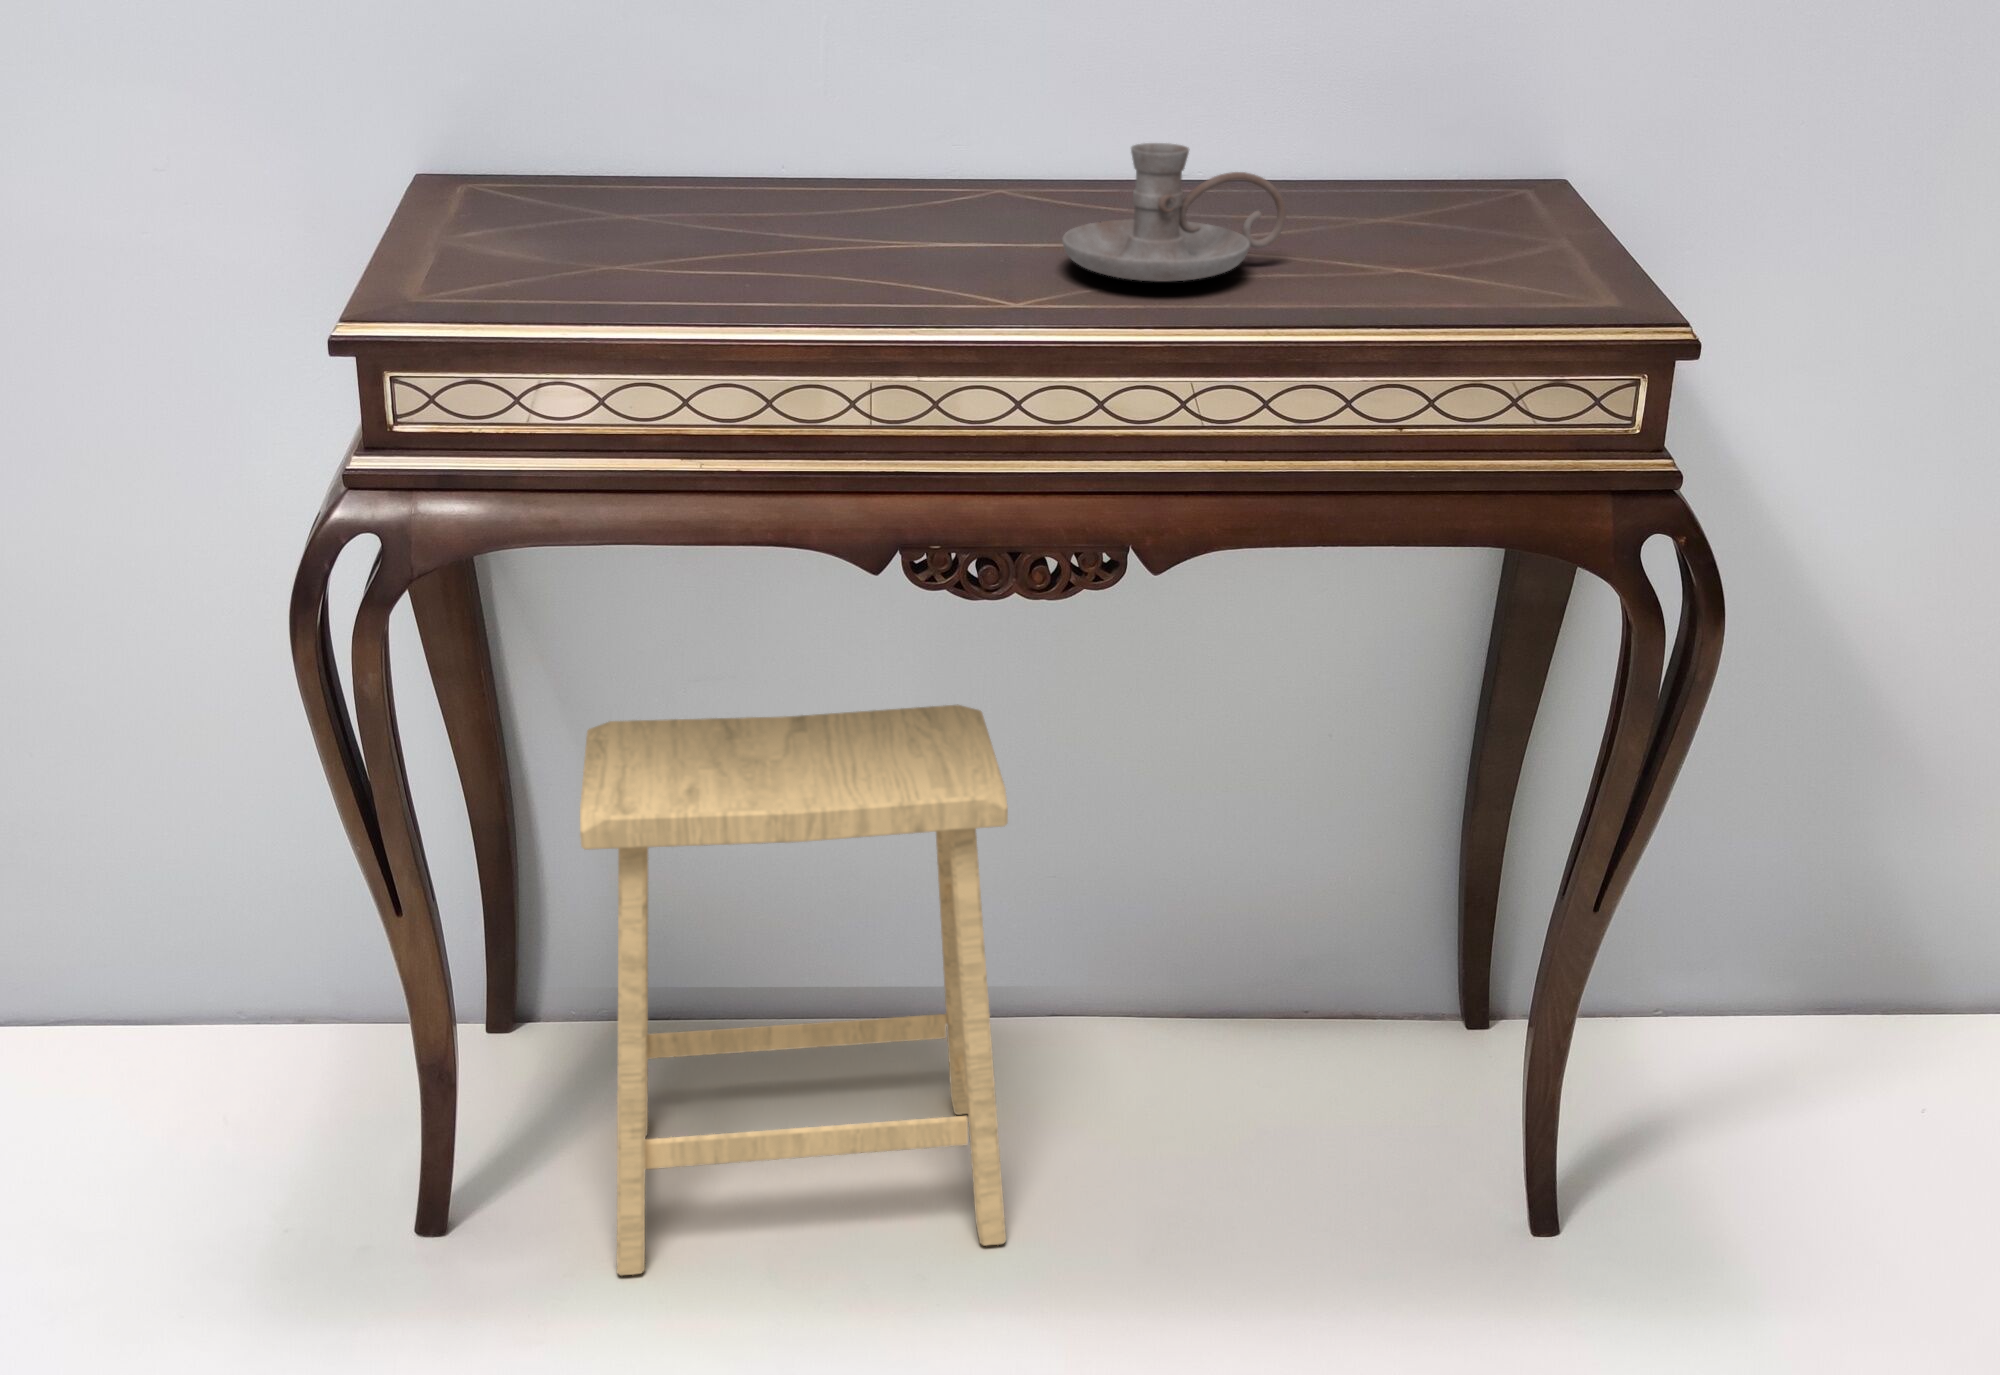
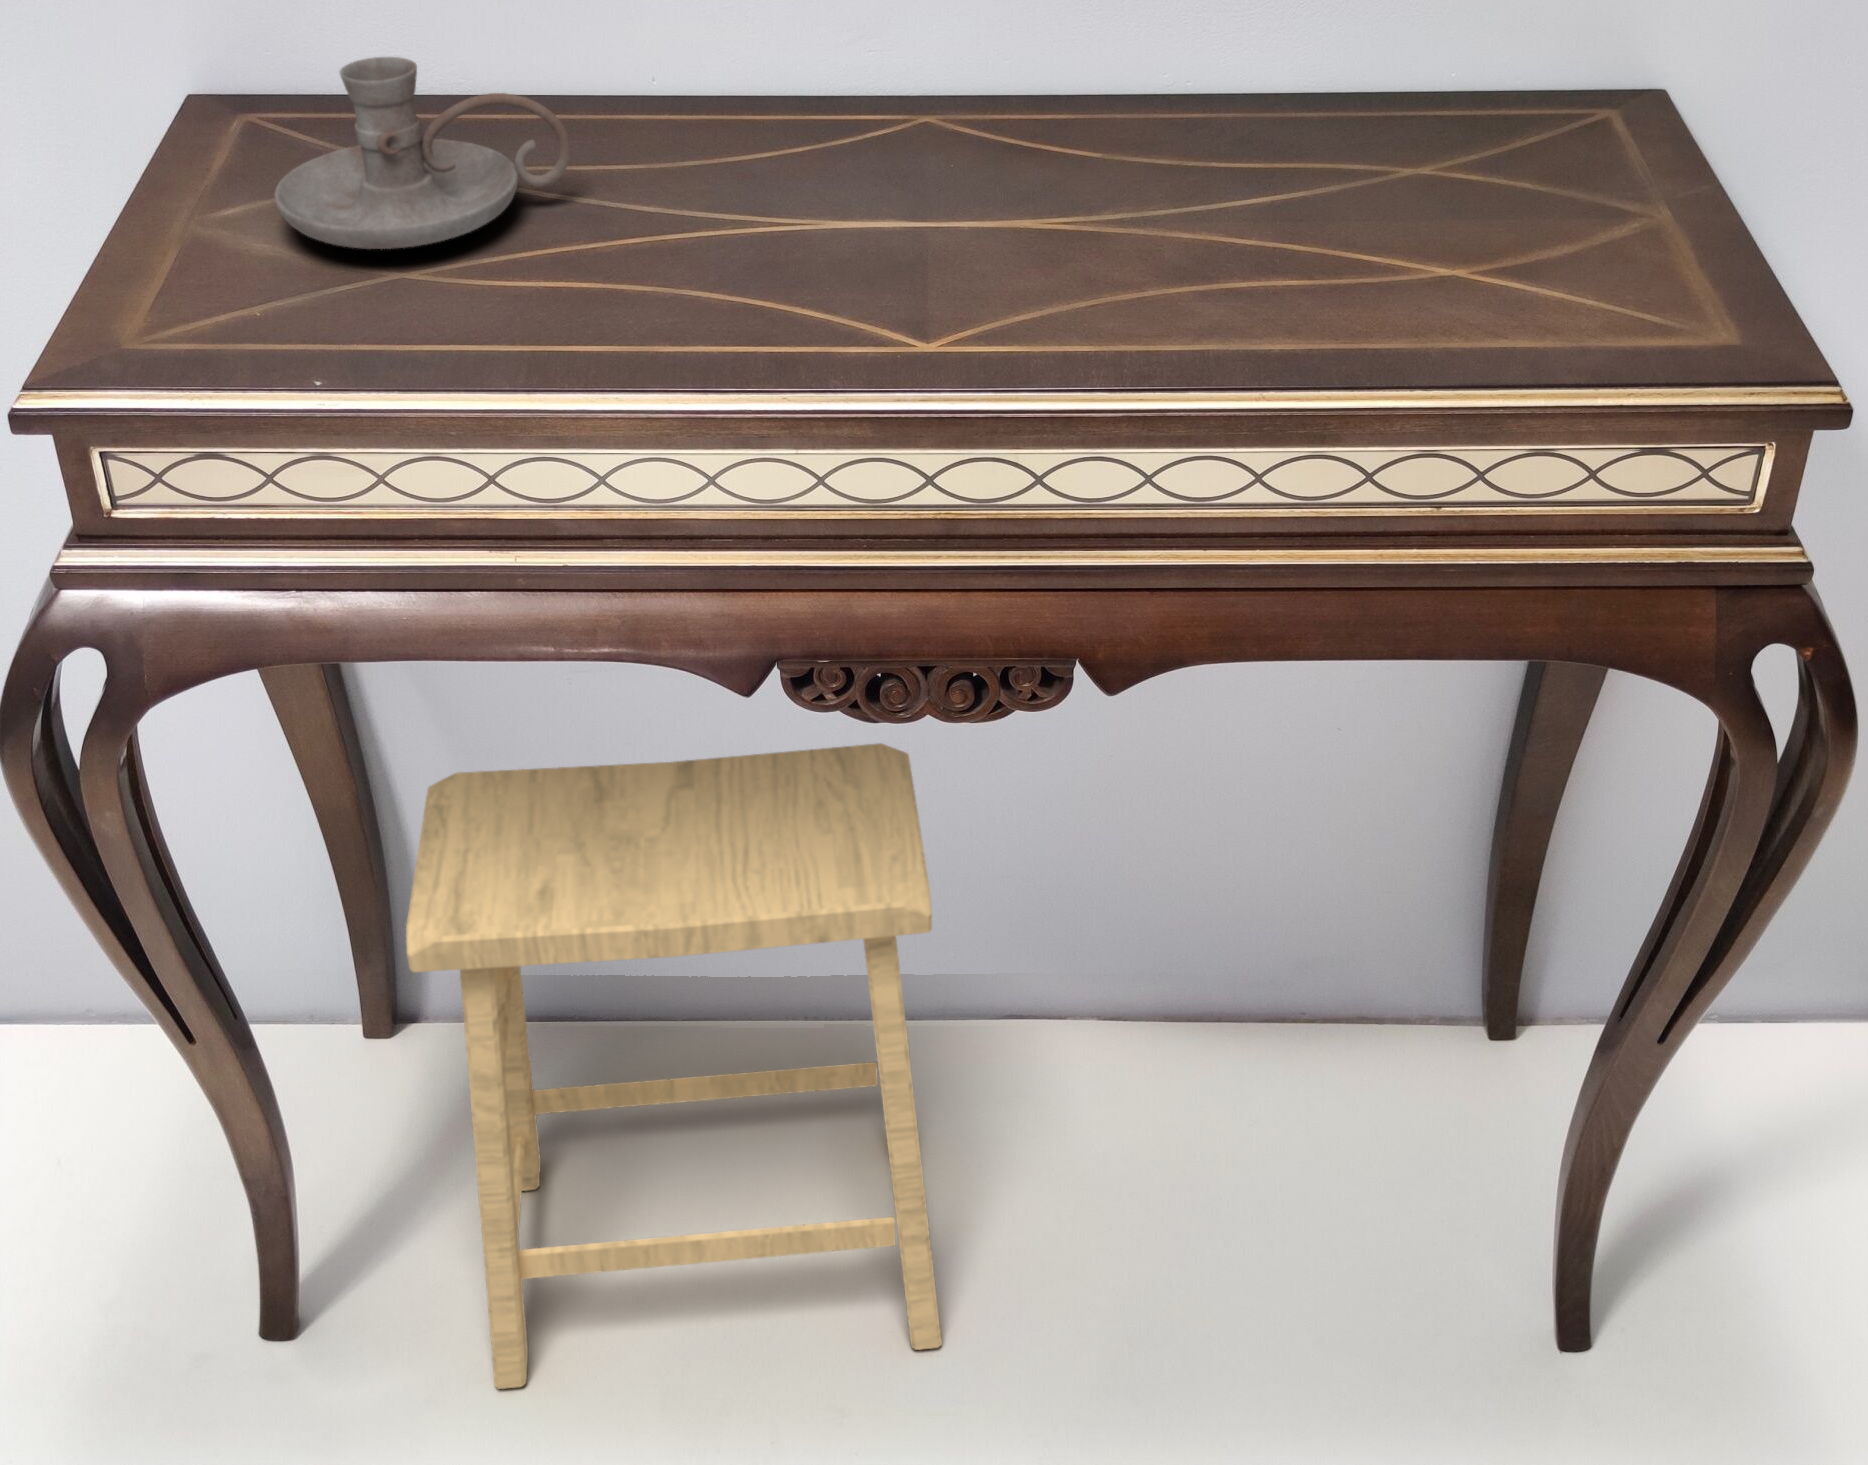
candle holder: present [1062,143,1286,282] -> present [274,57,571,249]

